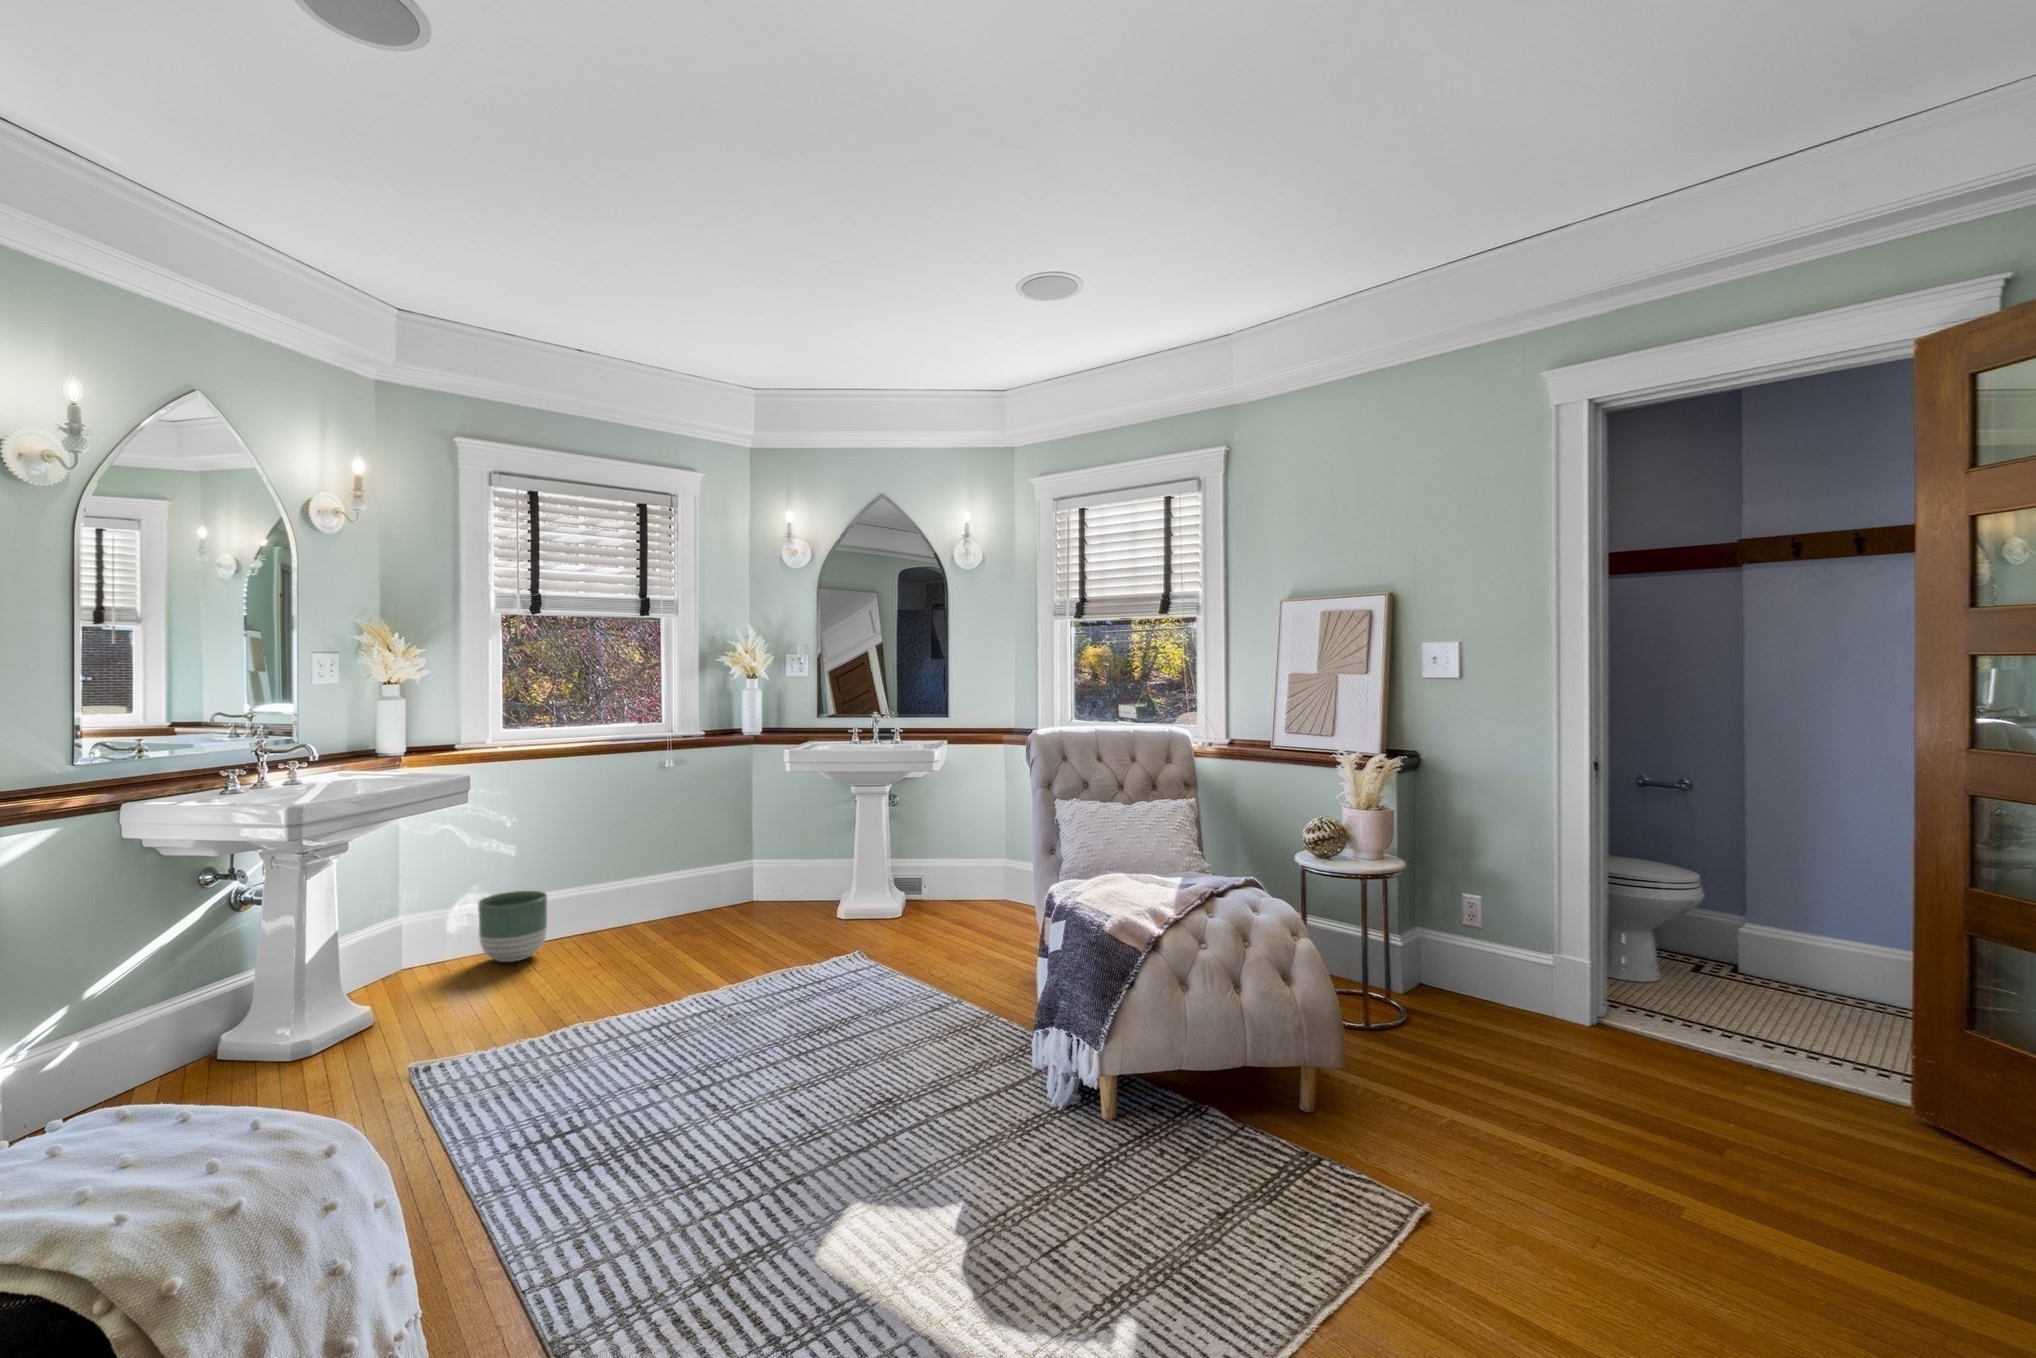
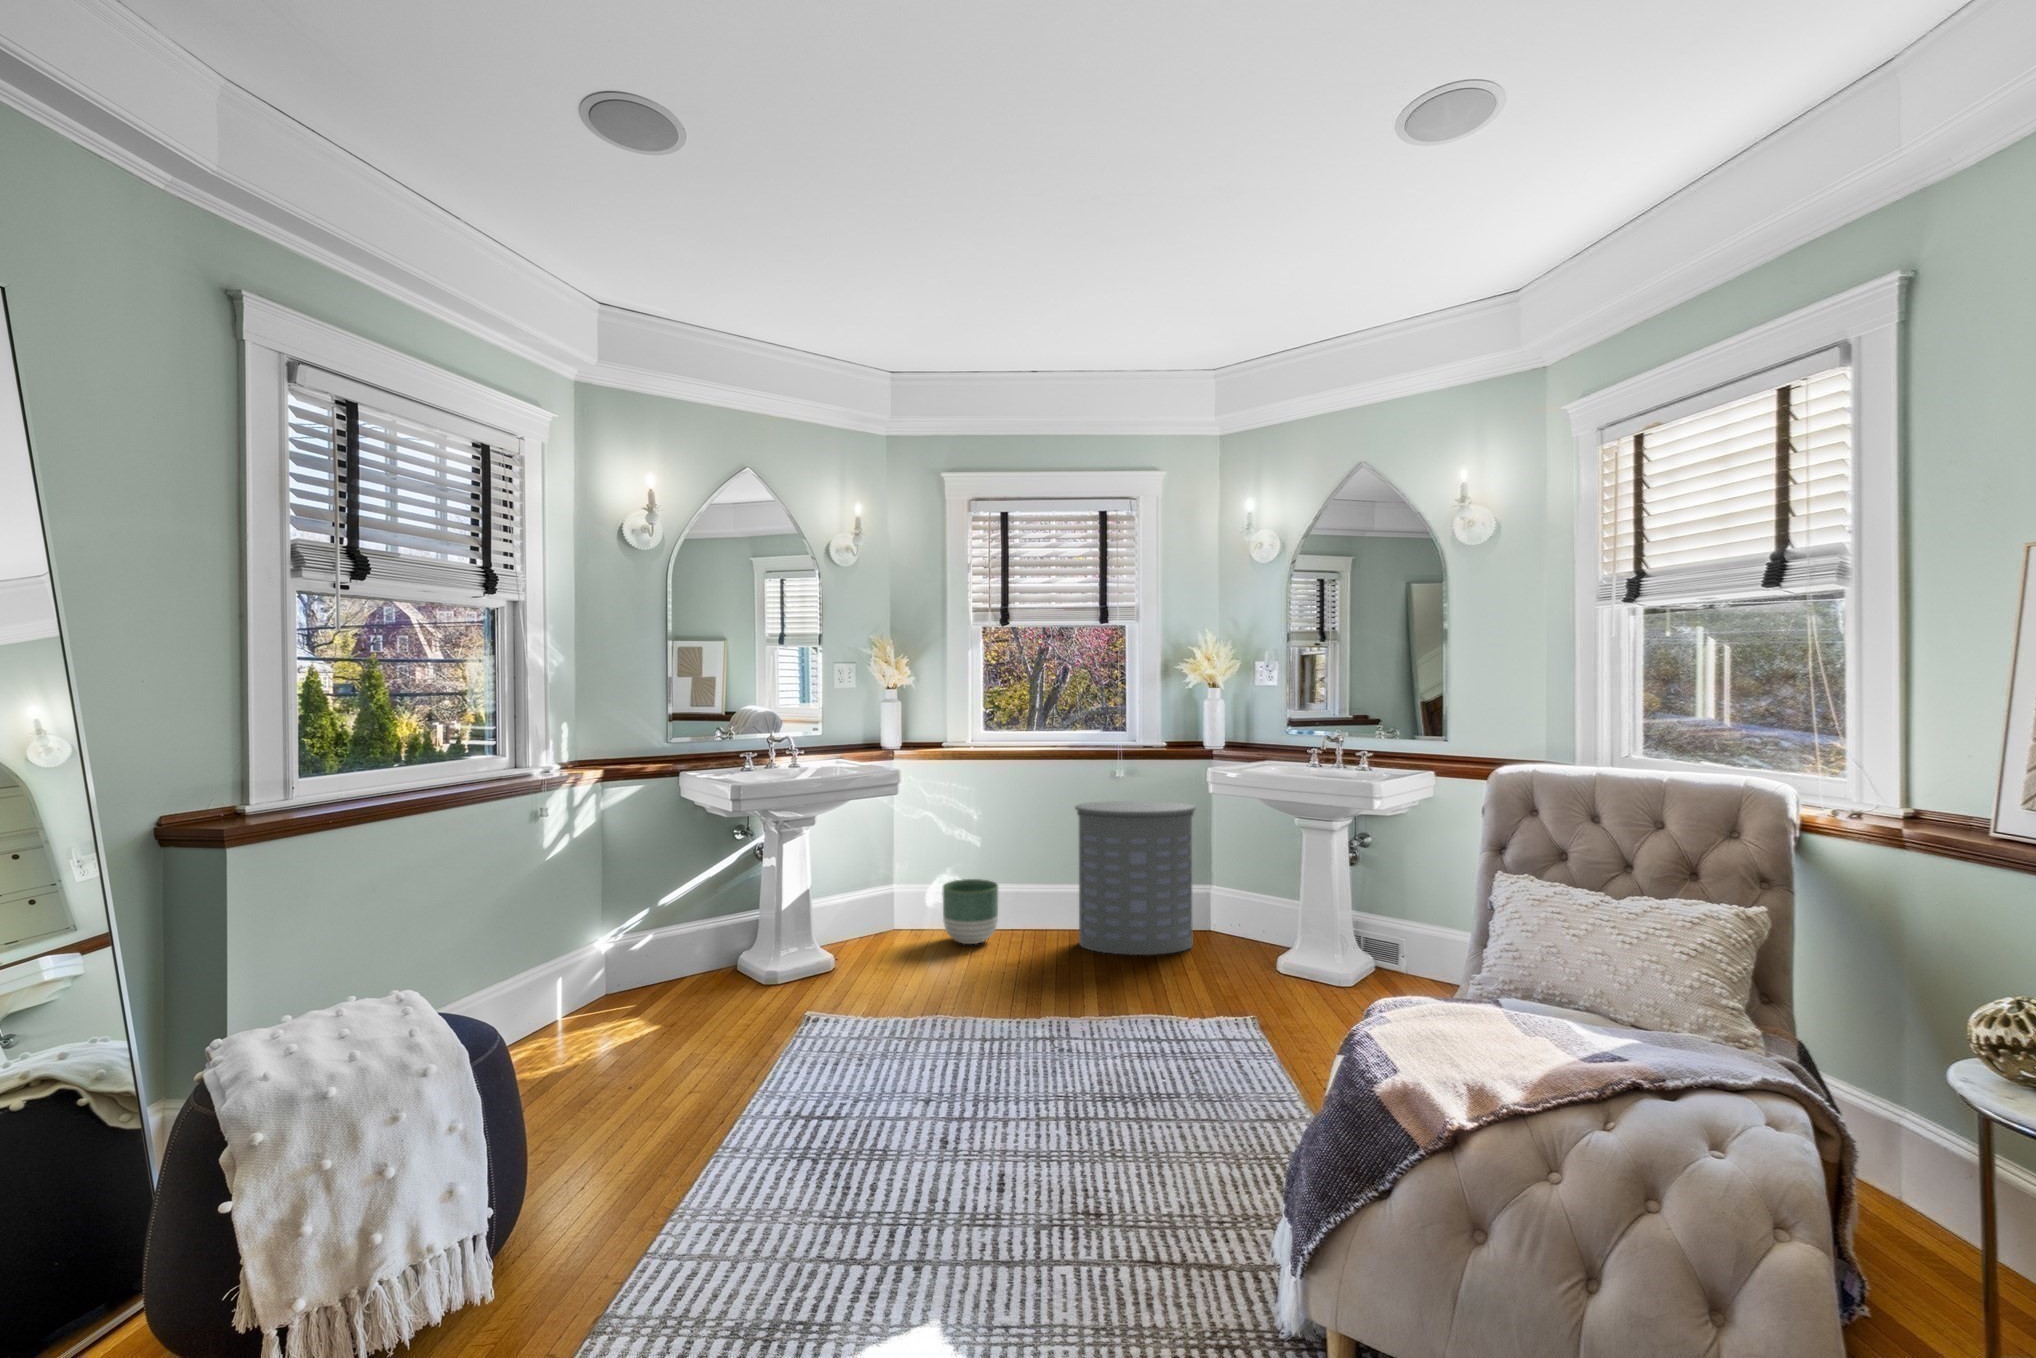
laundry hamper: none [631,788,747,939] -> present [1075,801,1196,955]

